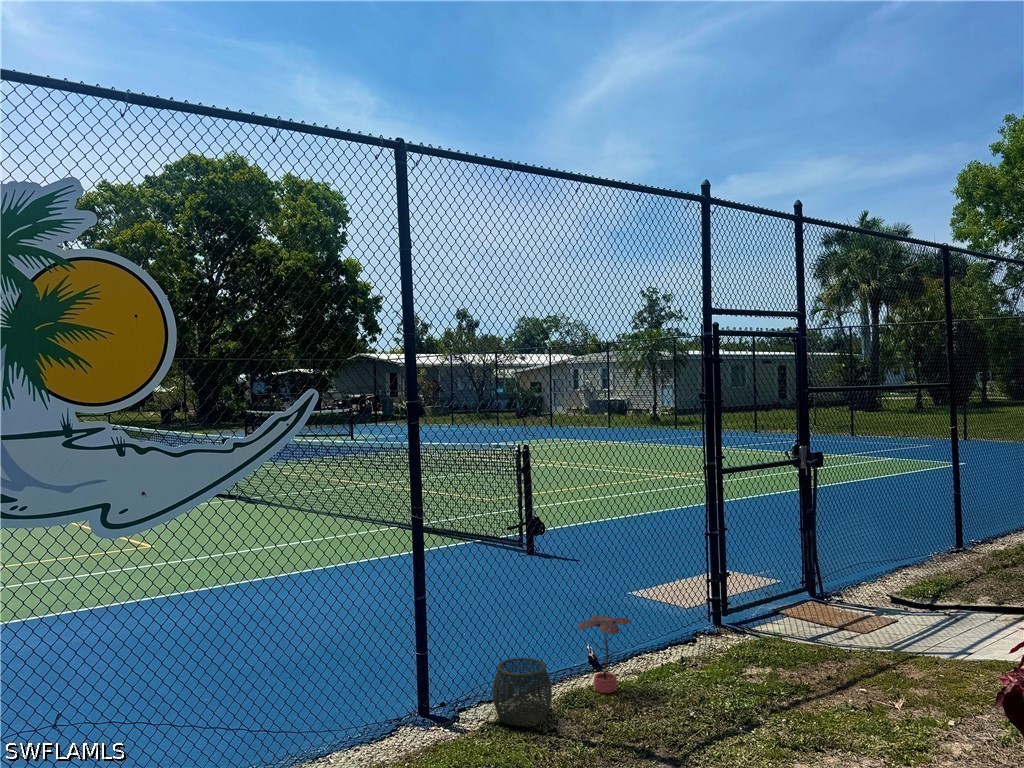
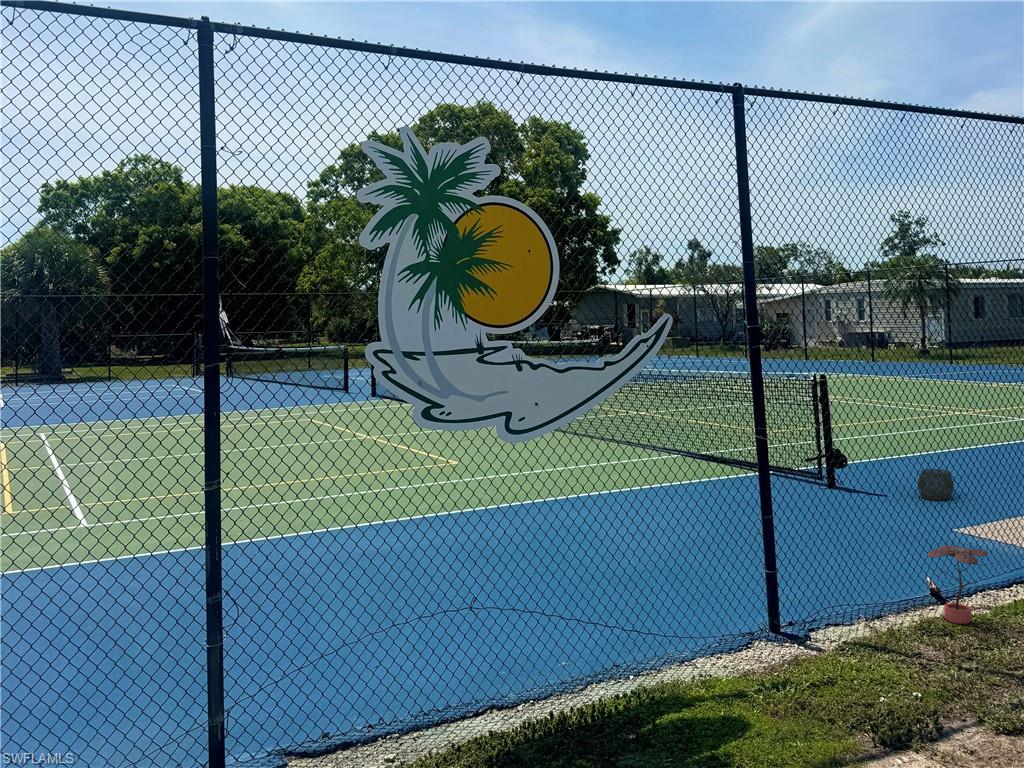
woven basket: present [492,658,552,726] -> present [918,469,954,501]

